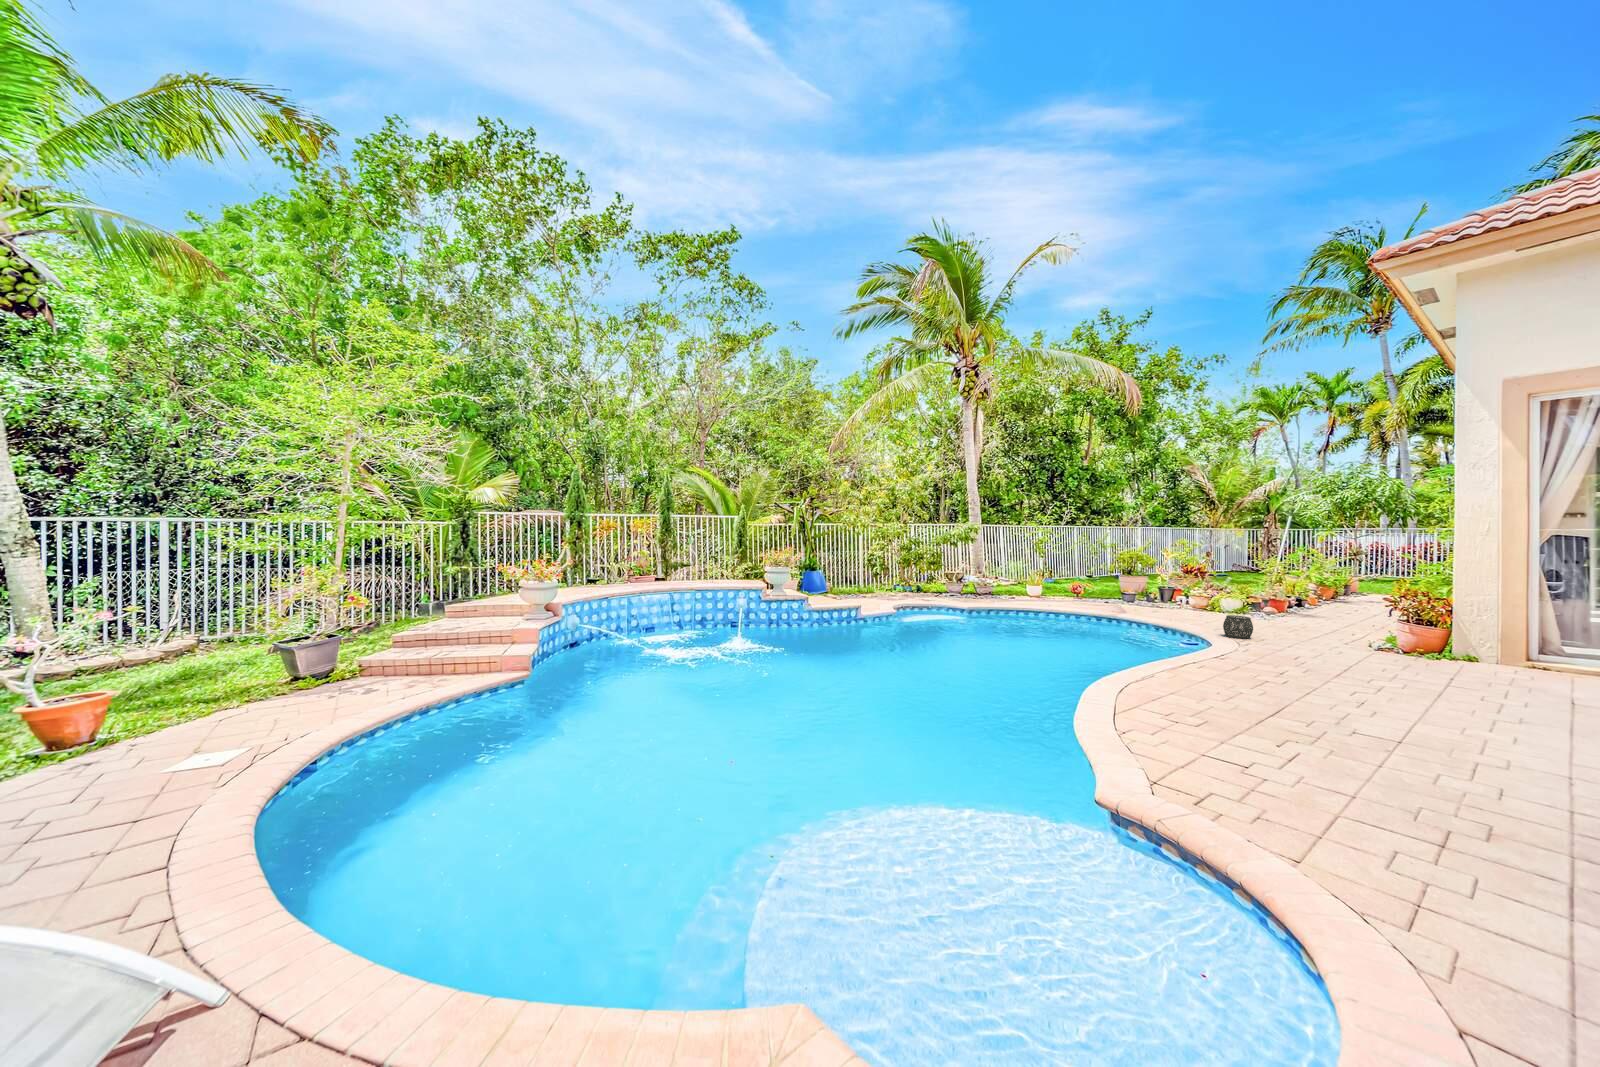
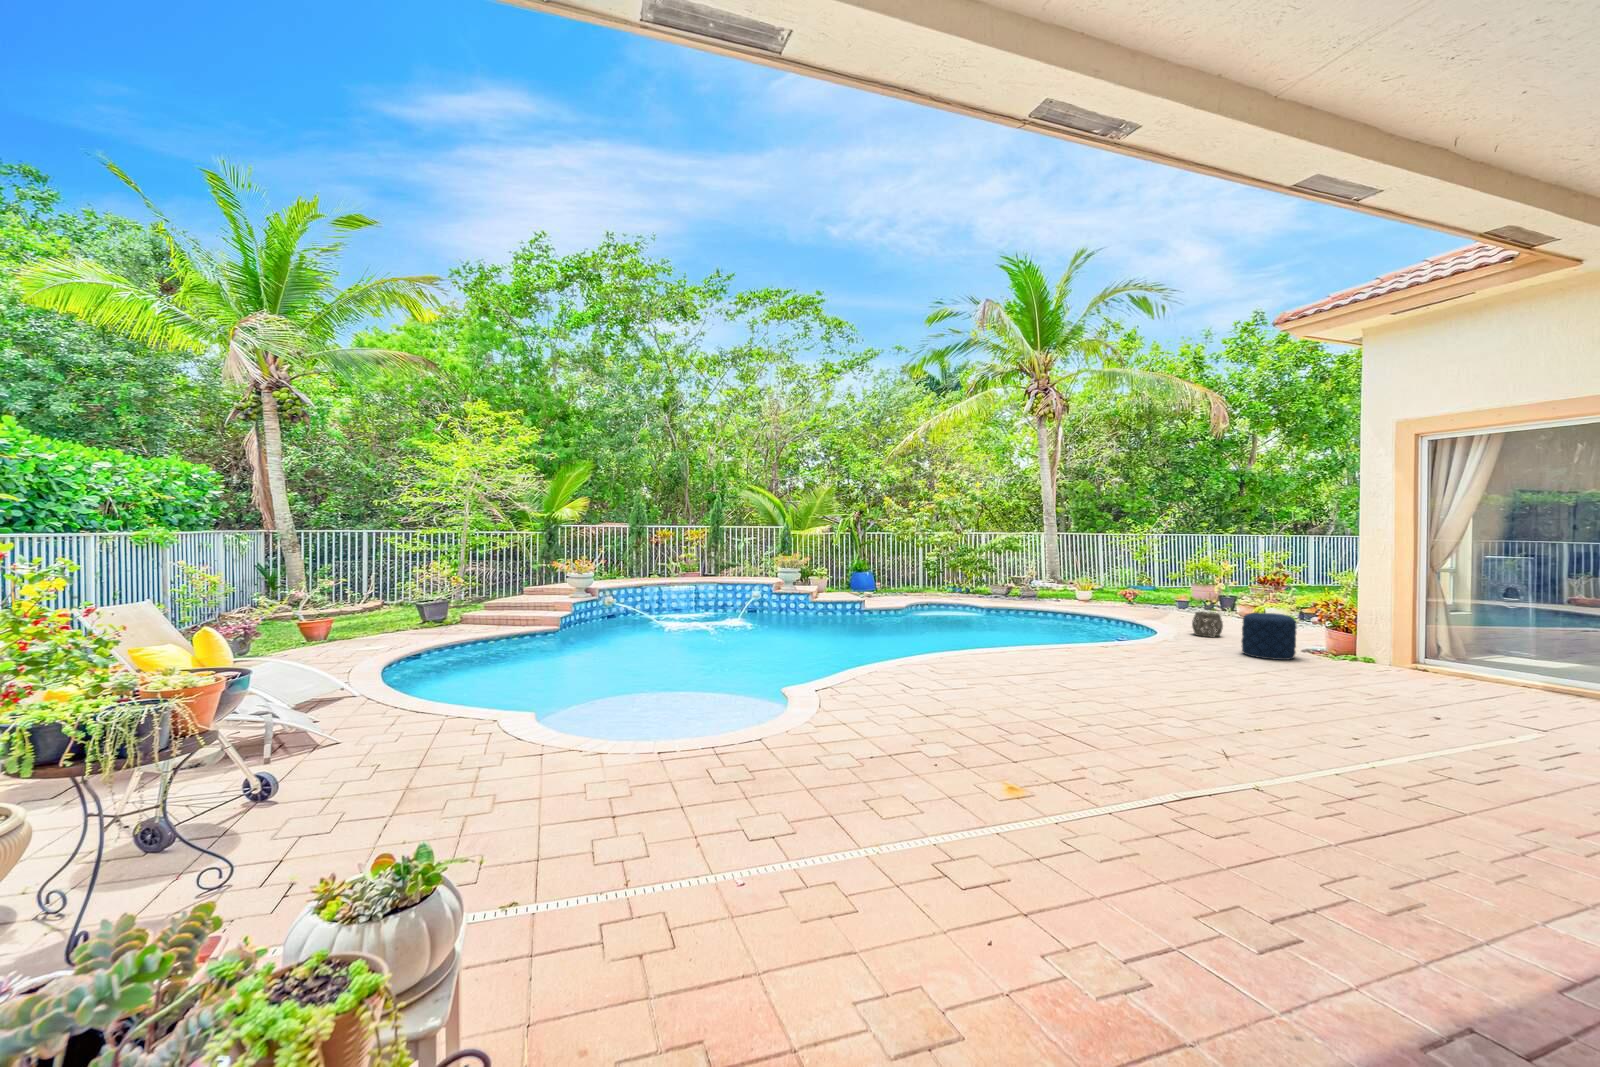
pouf: none [1323,619,1381,662] -> present [1242,613,1296,660]

